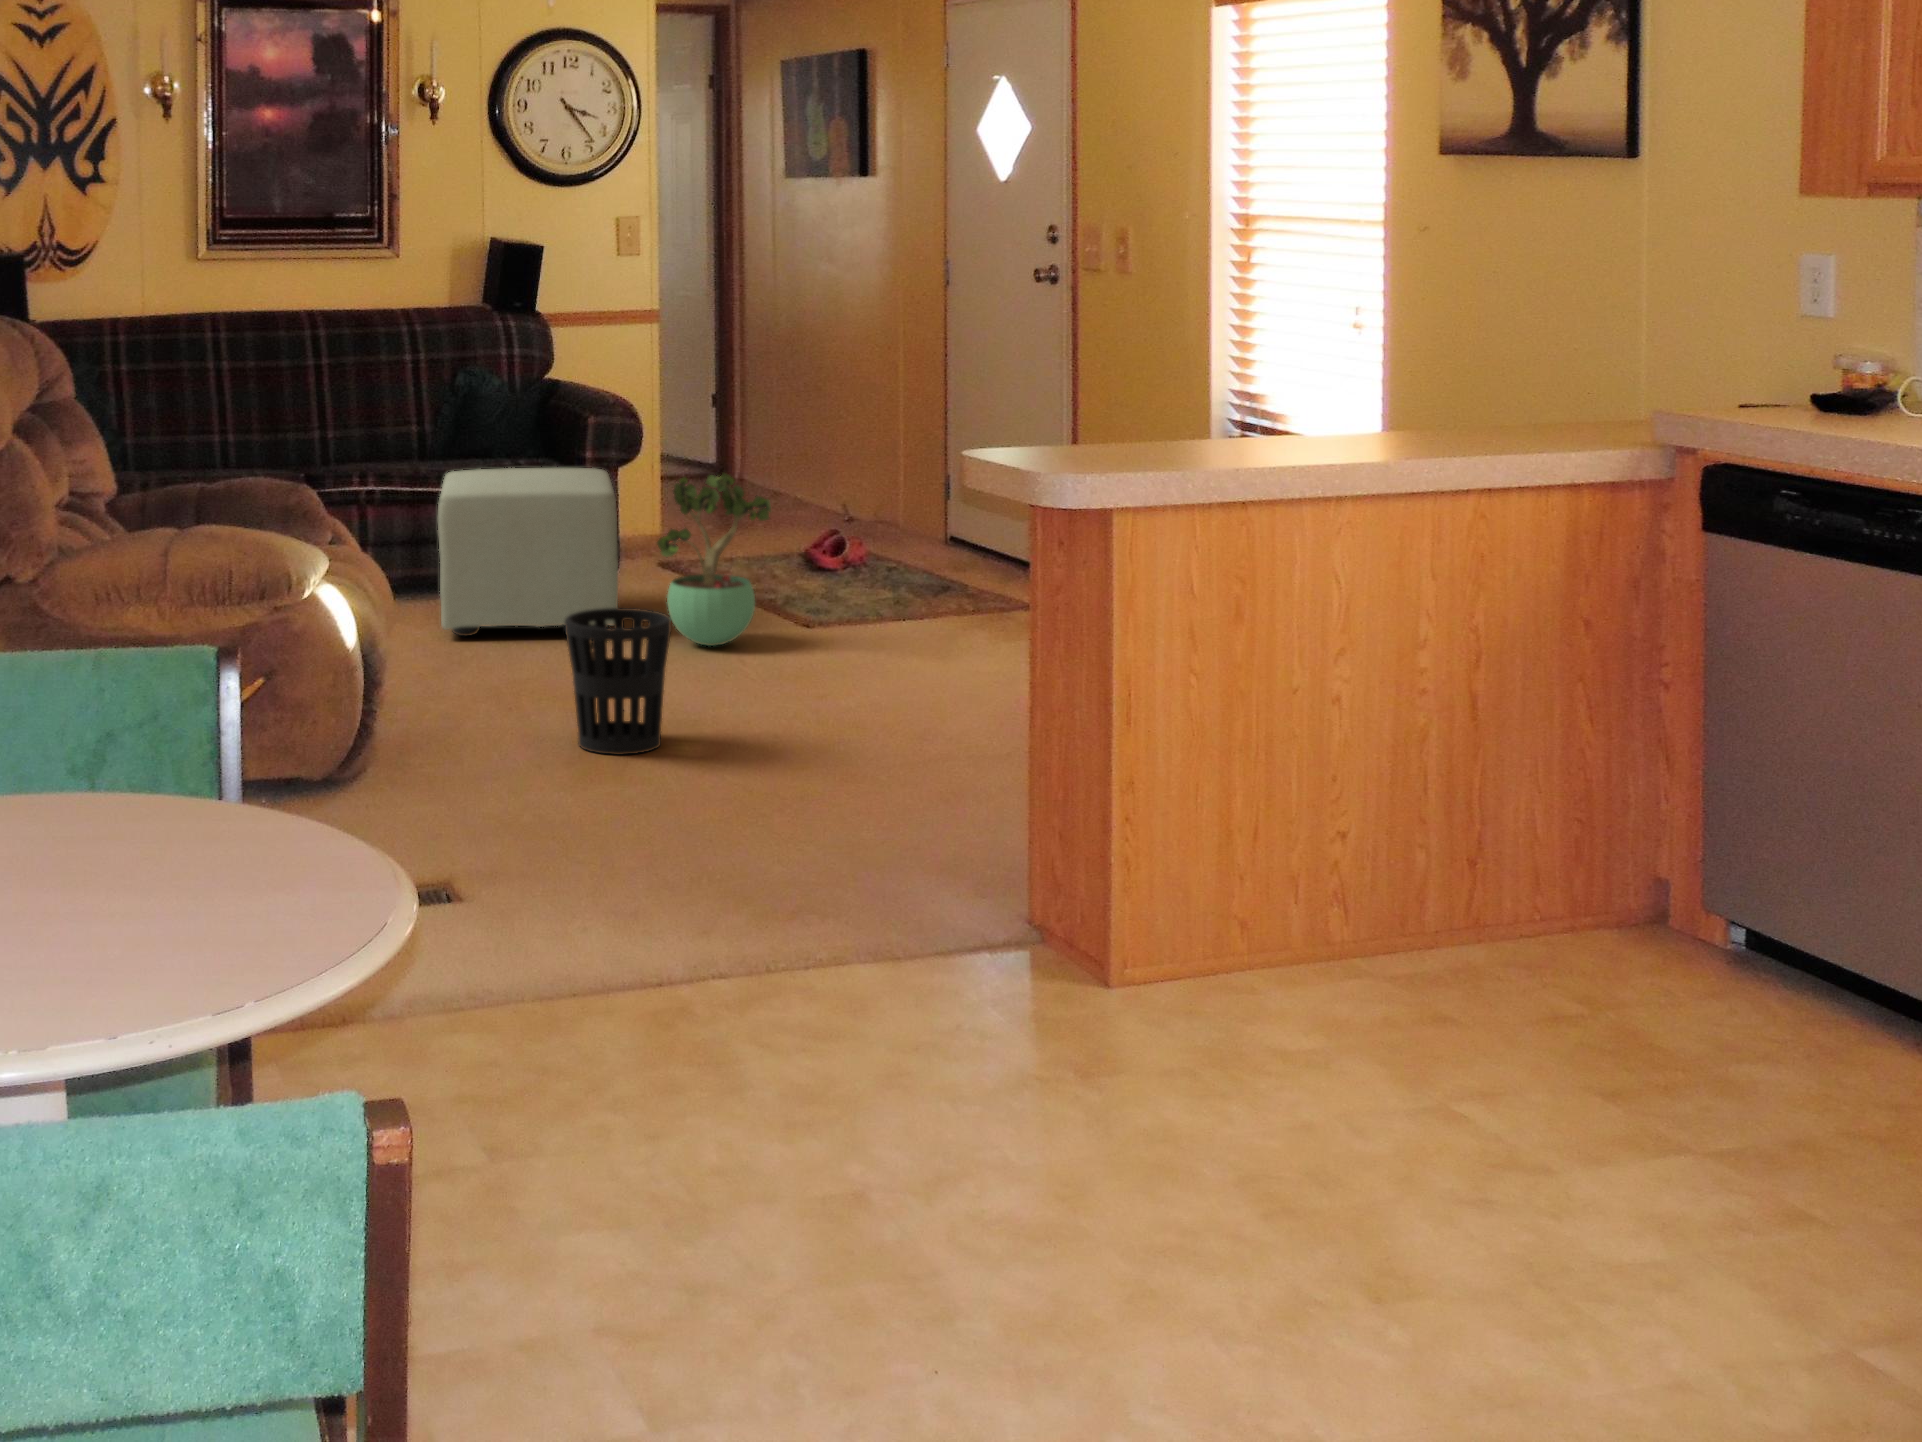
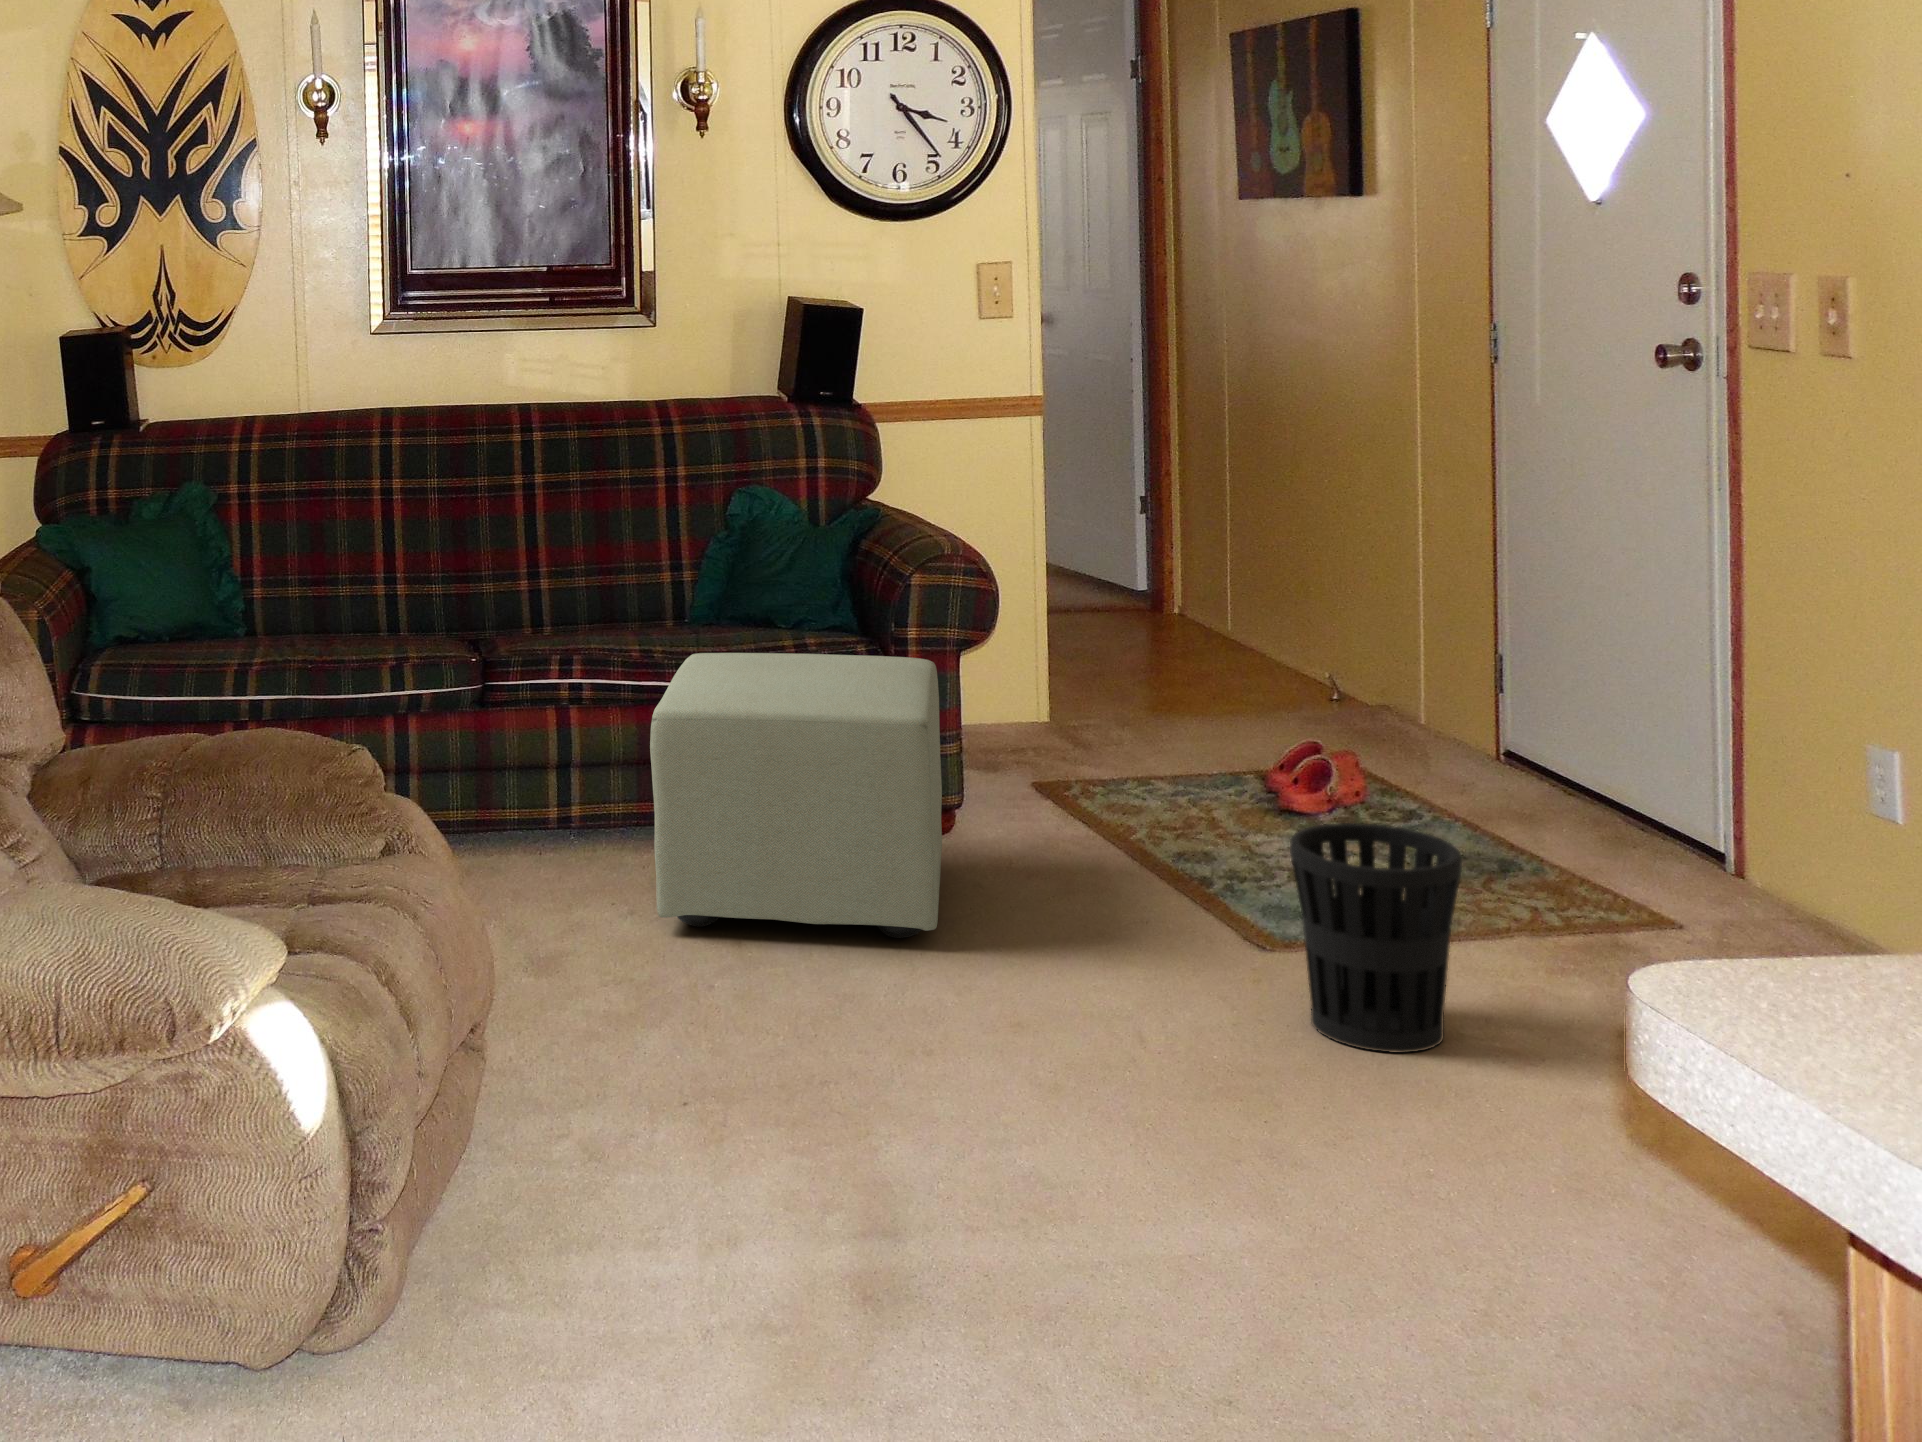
potted plant: present [657,473,771,646] -> none [994,702,1193,987]
wastebasket: present [565,608,671,755] -> present [1290,823,1462,1053]

